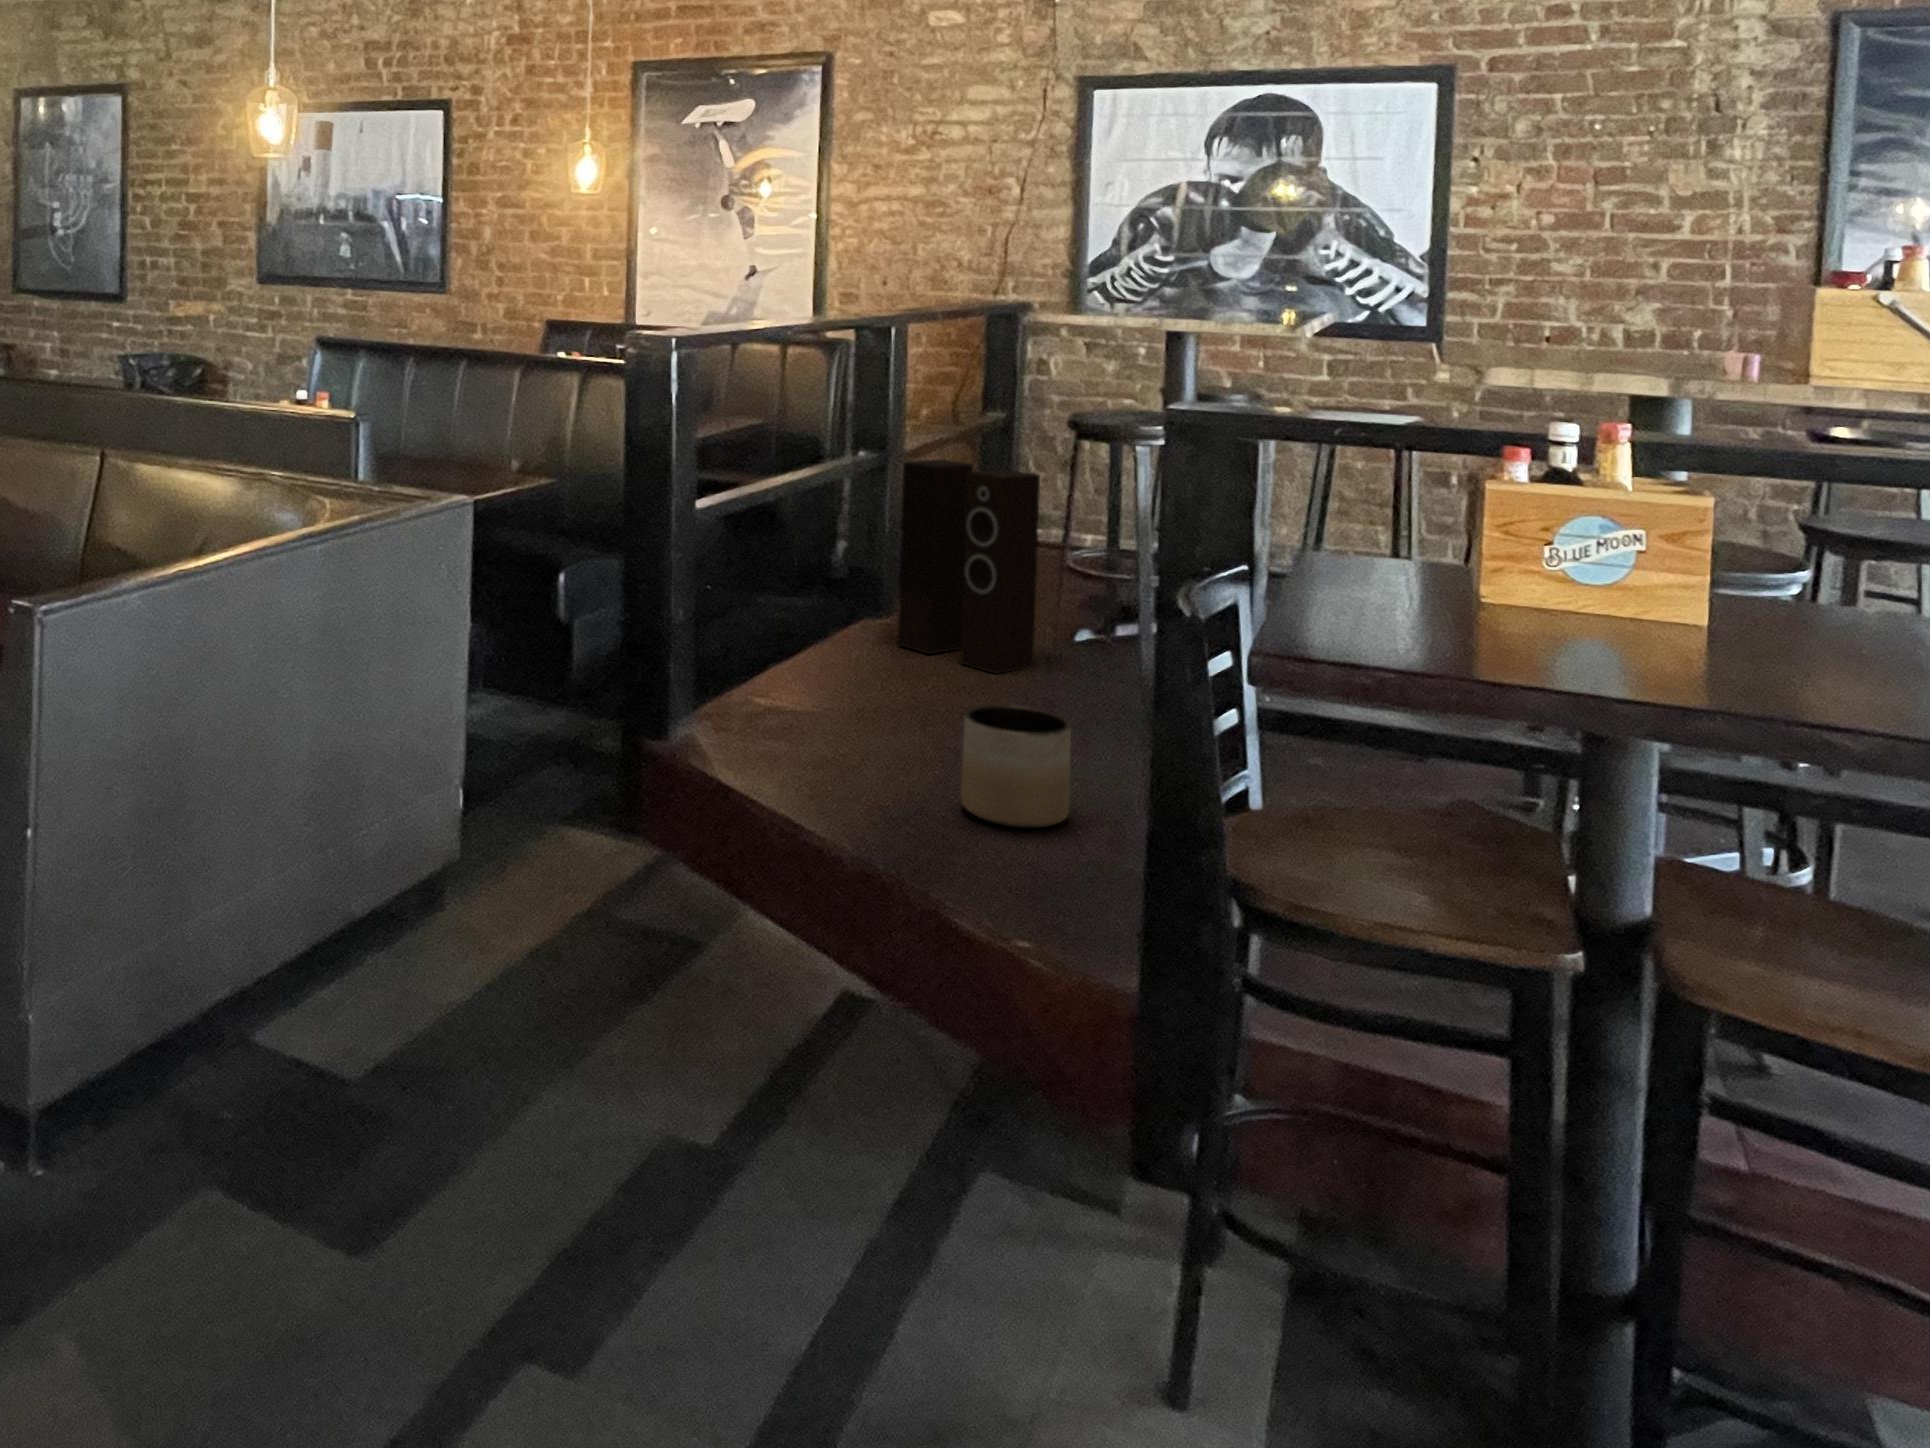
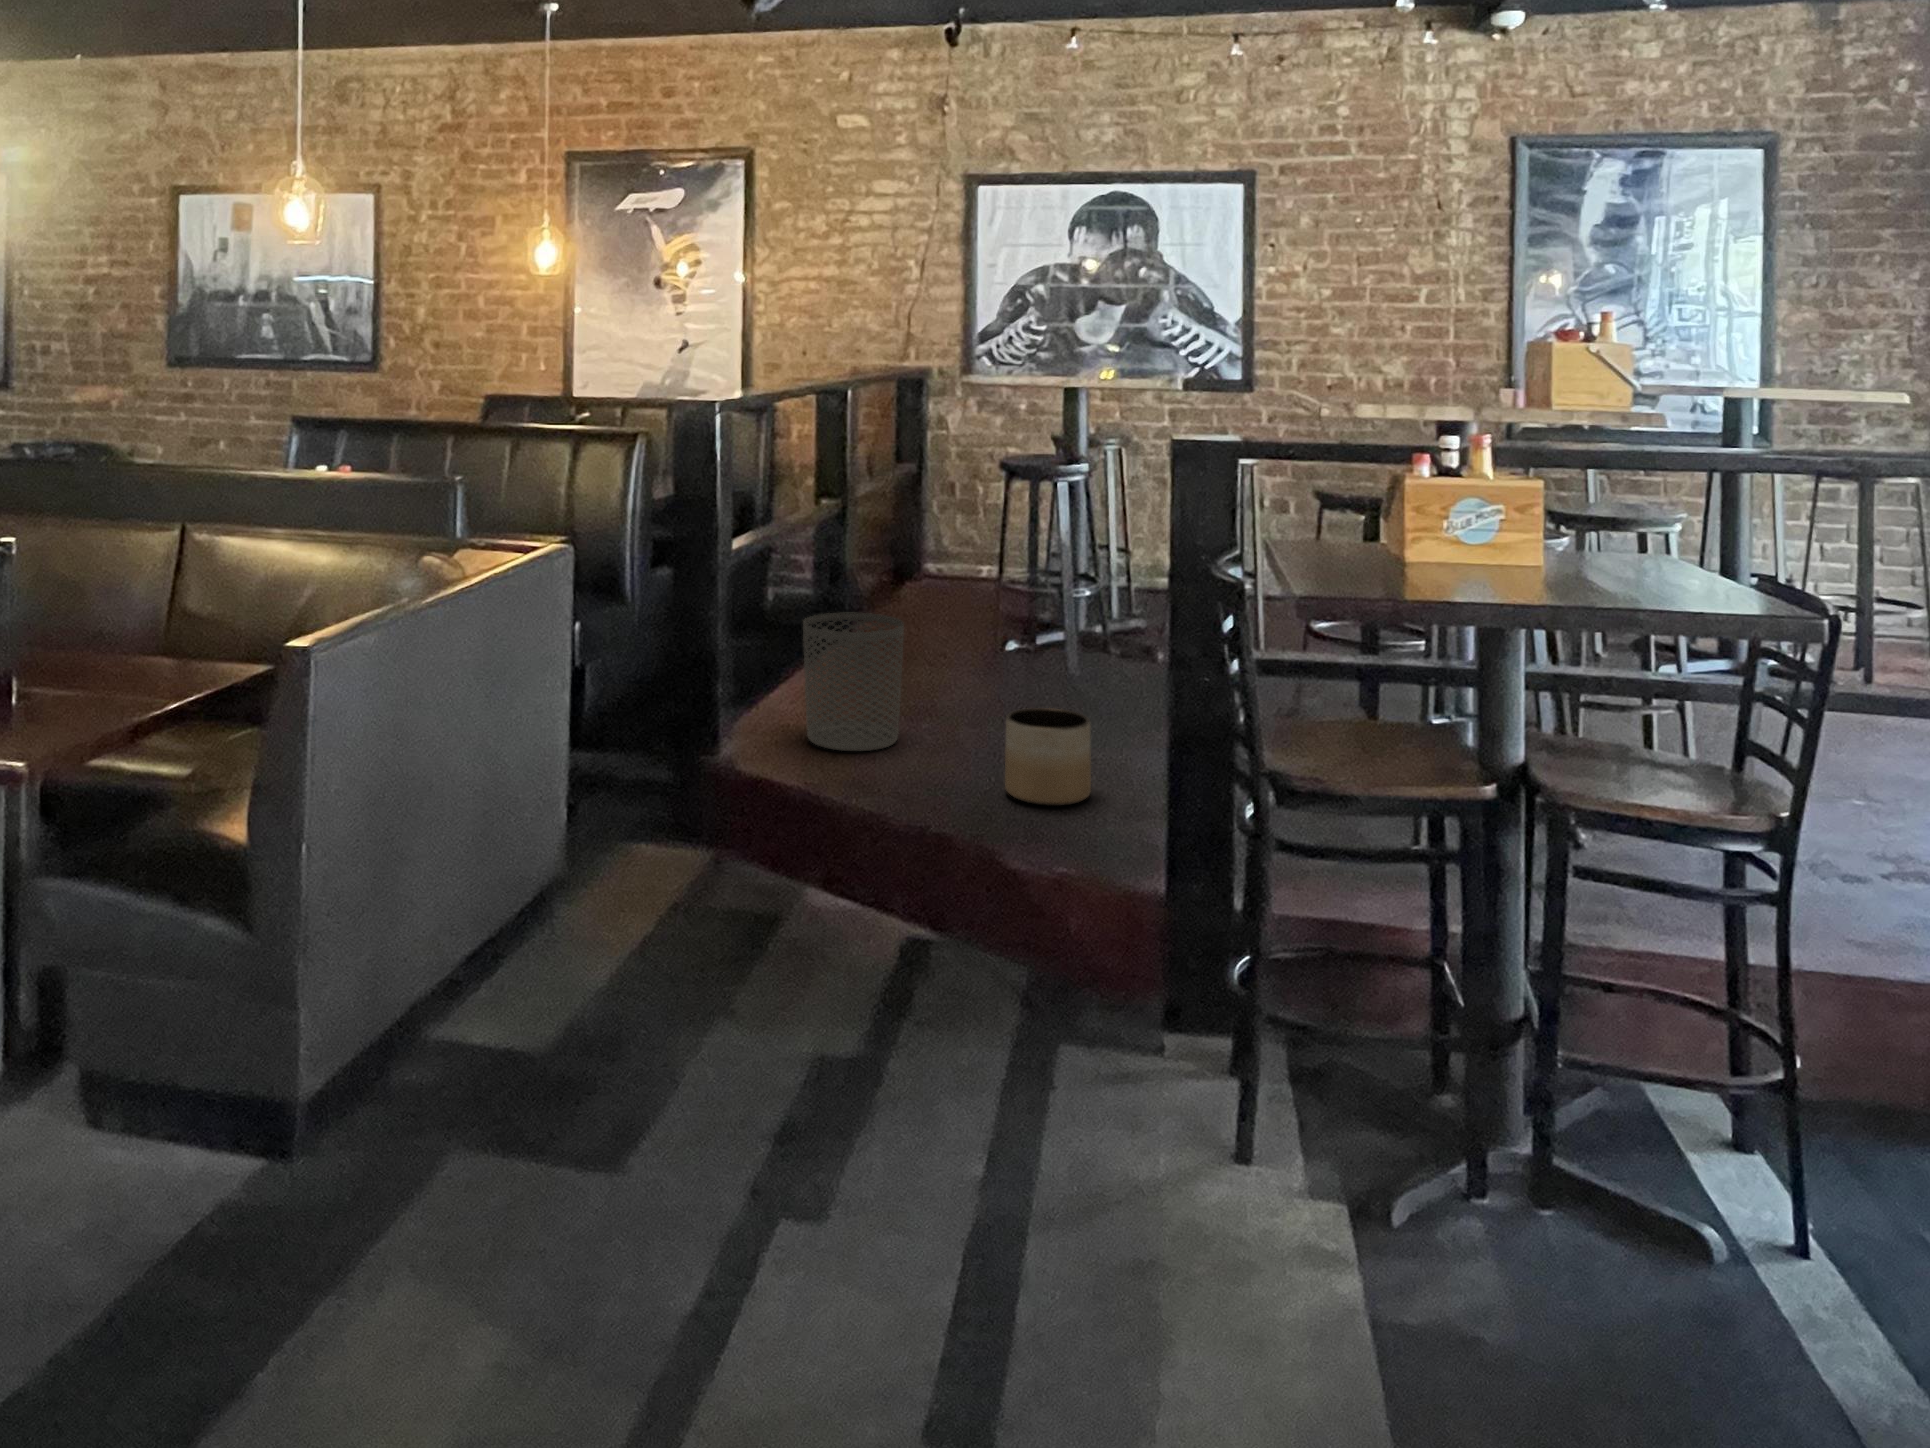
speaker: present [898,459,1040,674] -> none [879,507,997,687]
waste bin: none [762,573,881,736] -> present [803,613,904,751]

